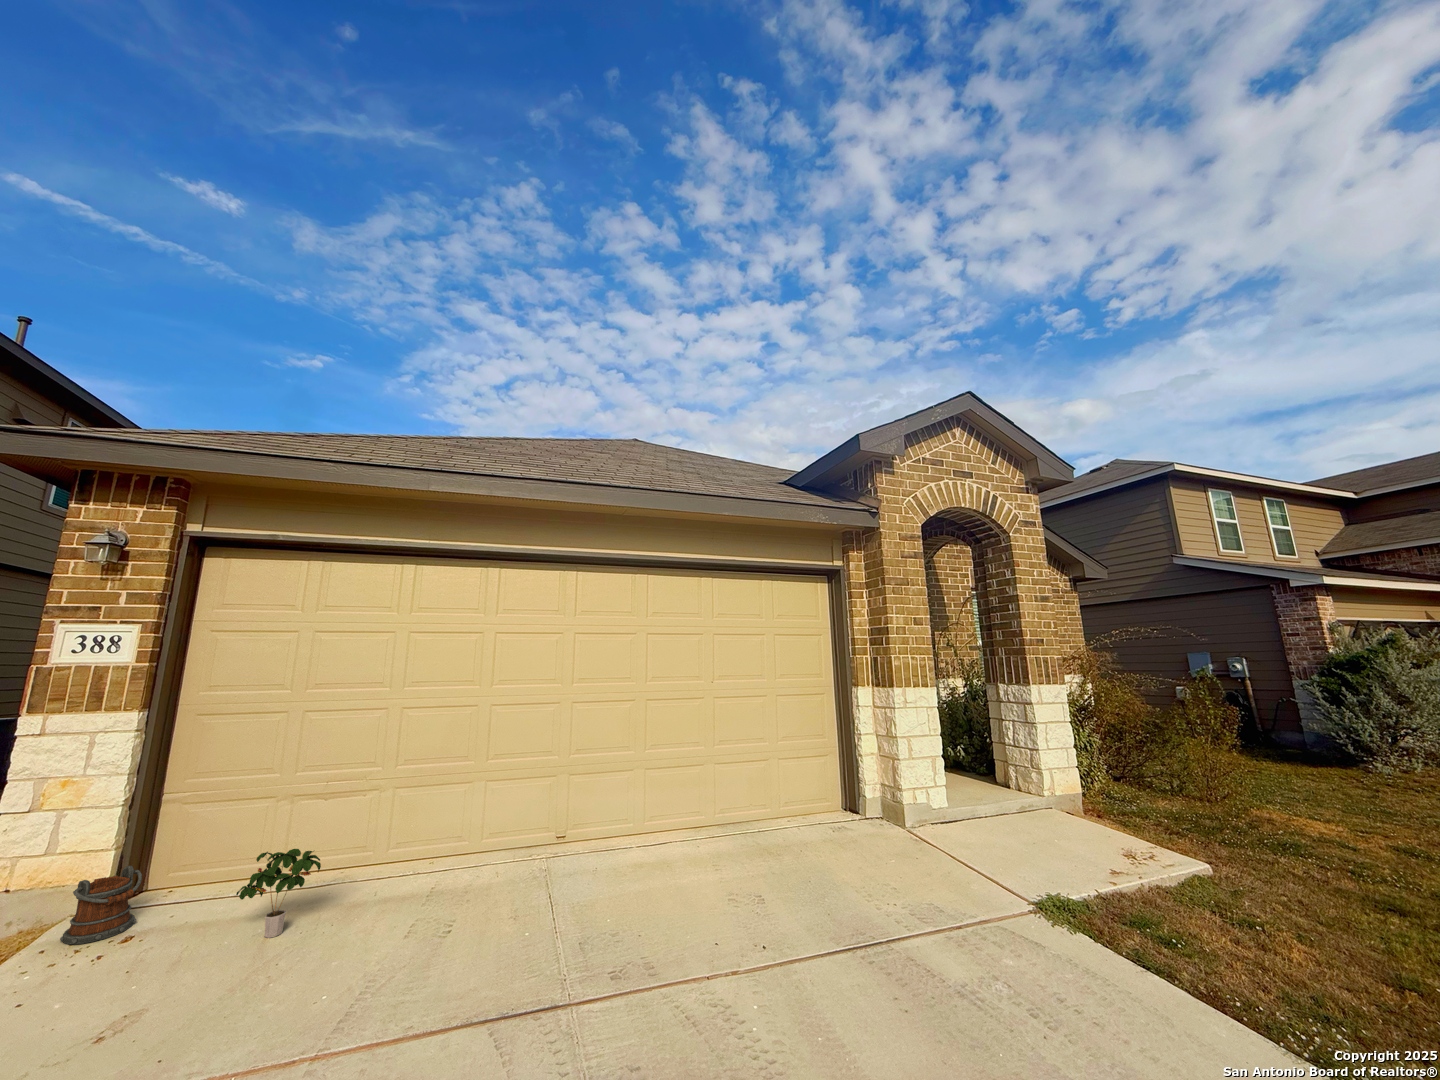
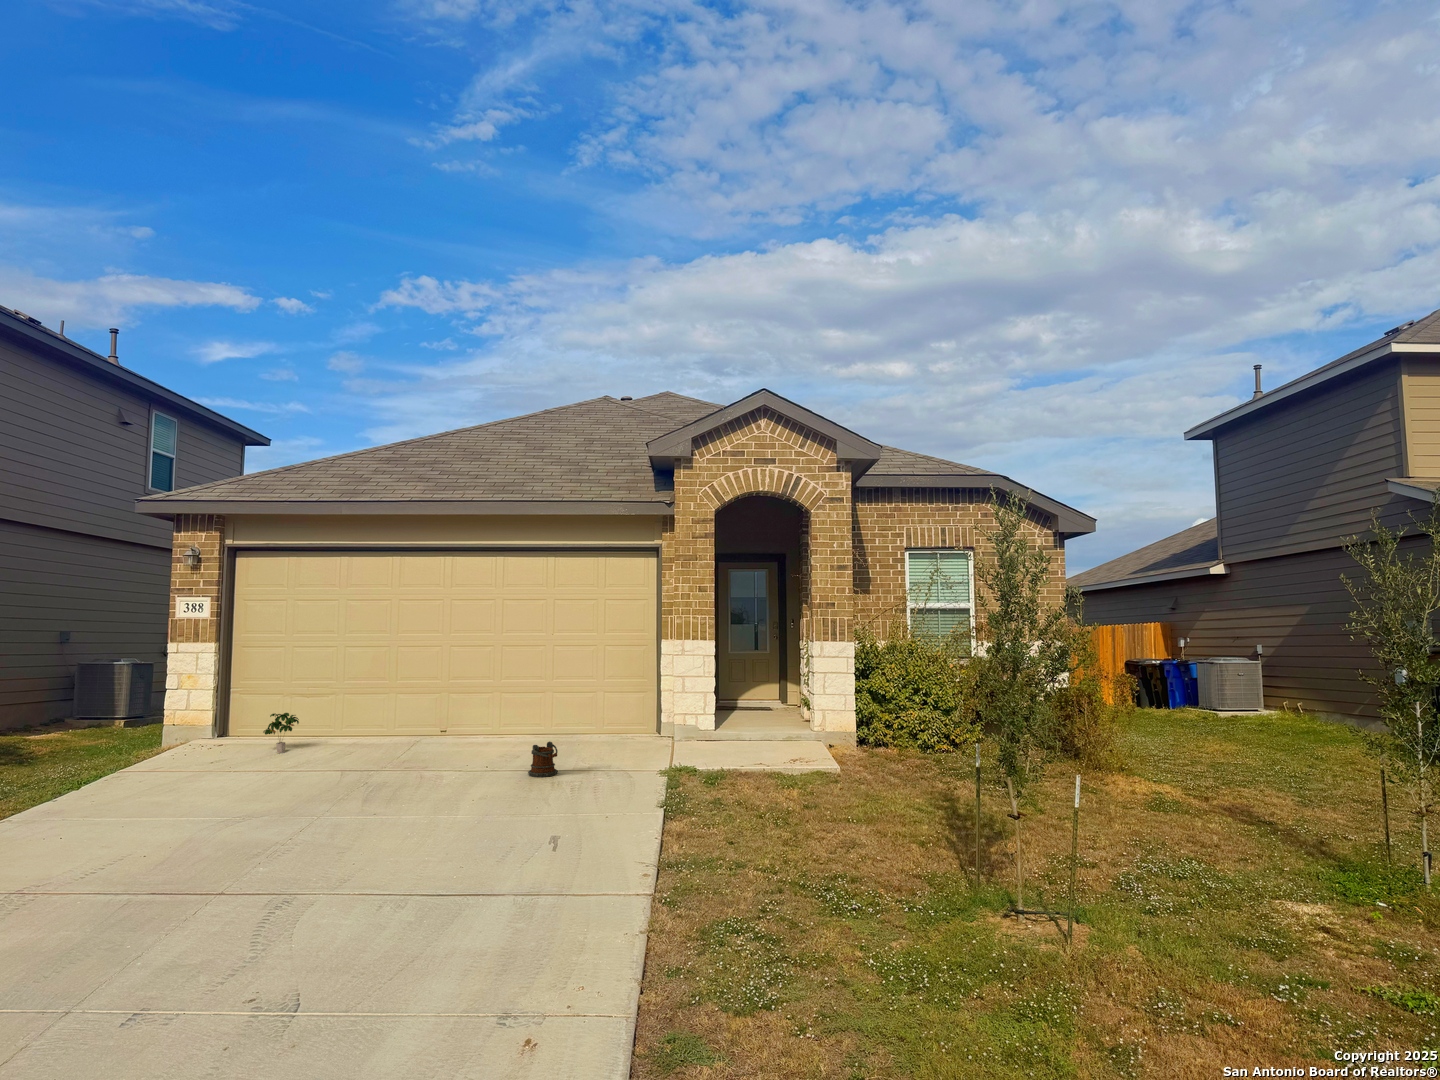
bucket: present [60,866,142,944] -> present [528,741,558,777]

